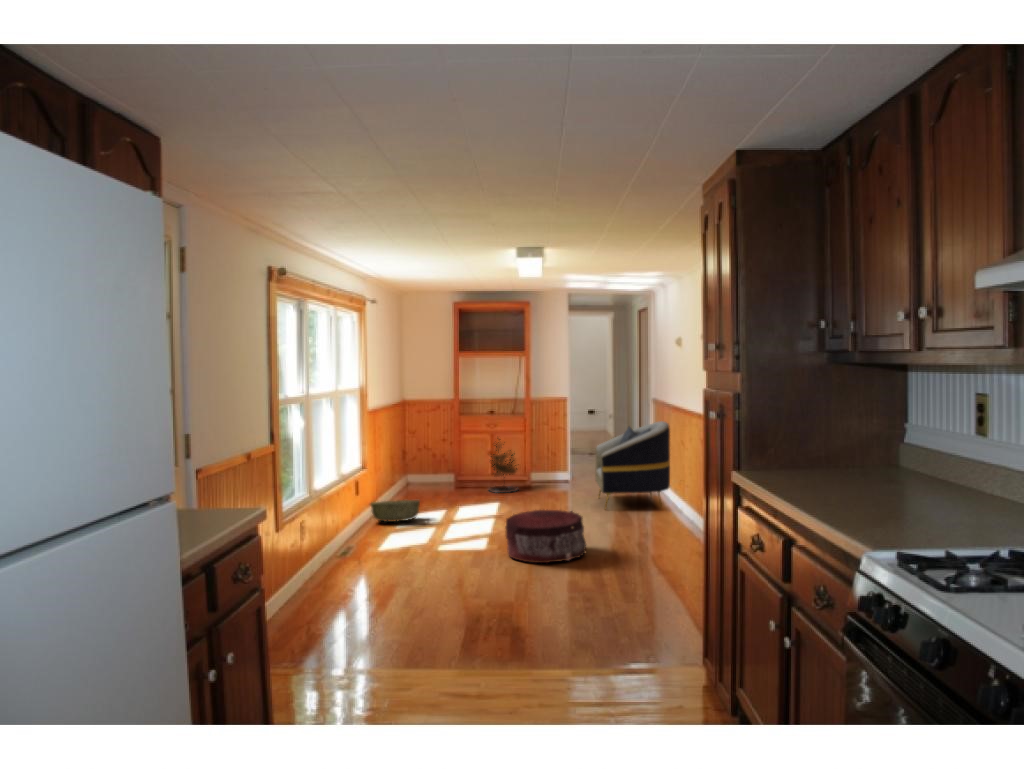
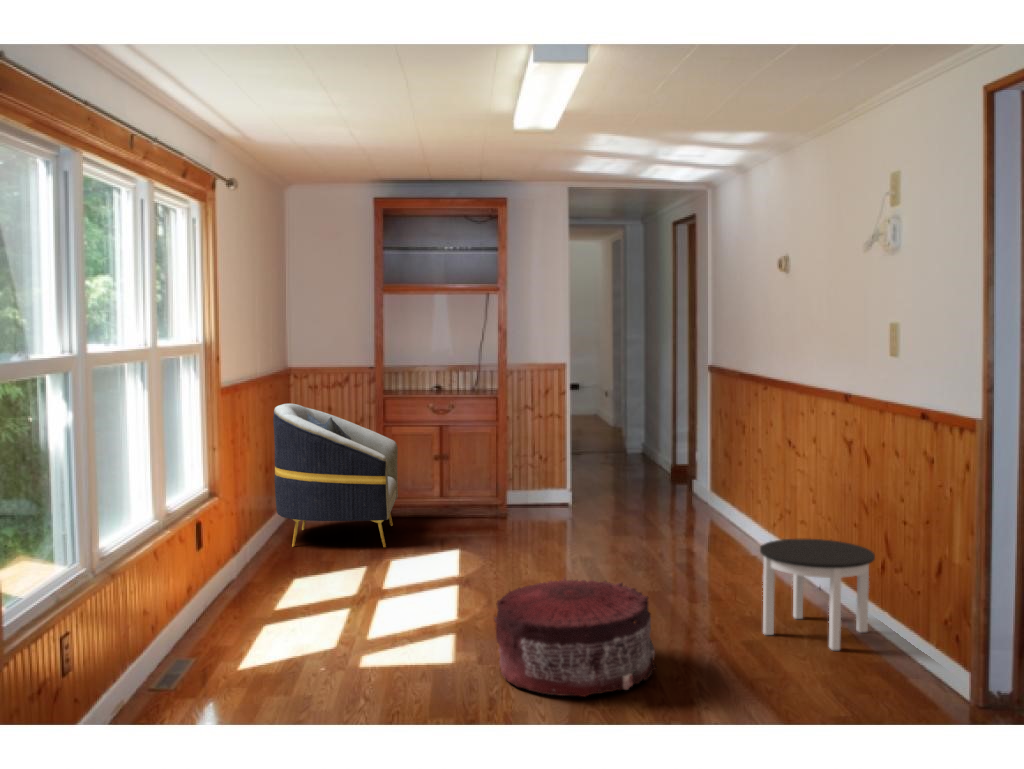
armchair: present [595,421,670,508] -> present [273,404,398,547]
potted tree: present [489,439,517,493] -> none [432,430,490,529]
round table: none [649,492,709,548] -> present [760,539,875,650]
woven basket: present [370,500,420,522] -> none [223,551,320,596]

